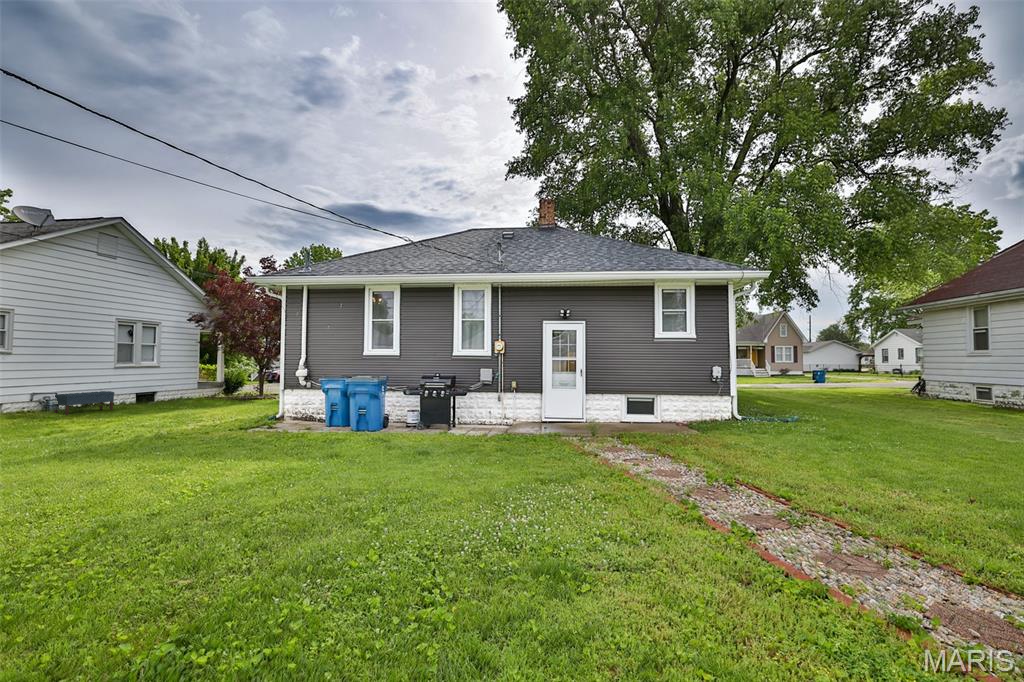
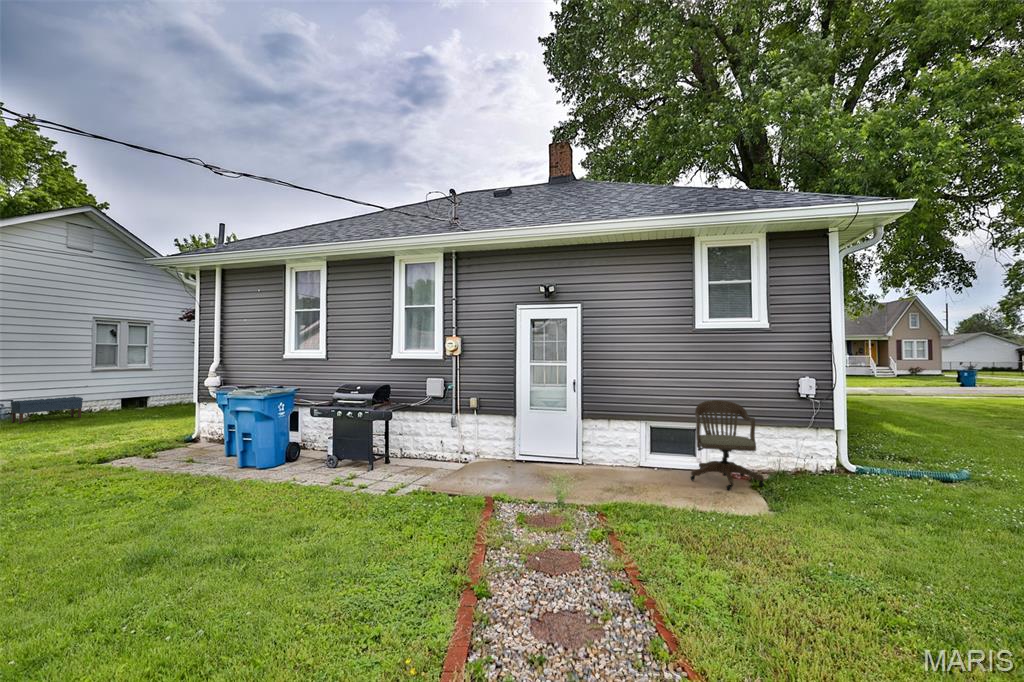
chair: none [655,381,695,429] -> present [690,400,764,490]

